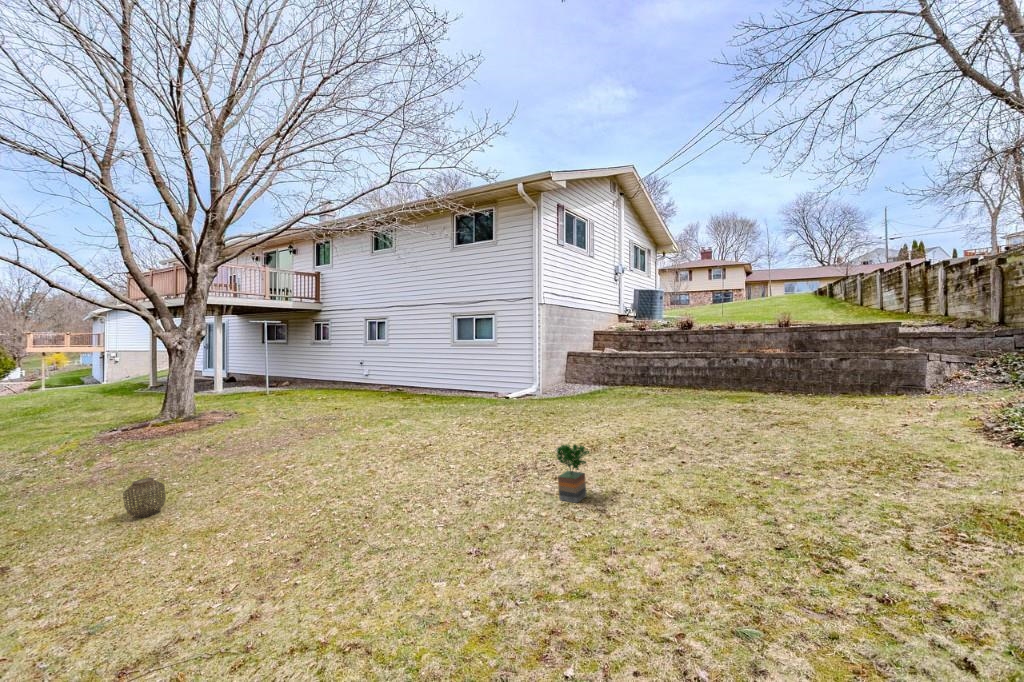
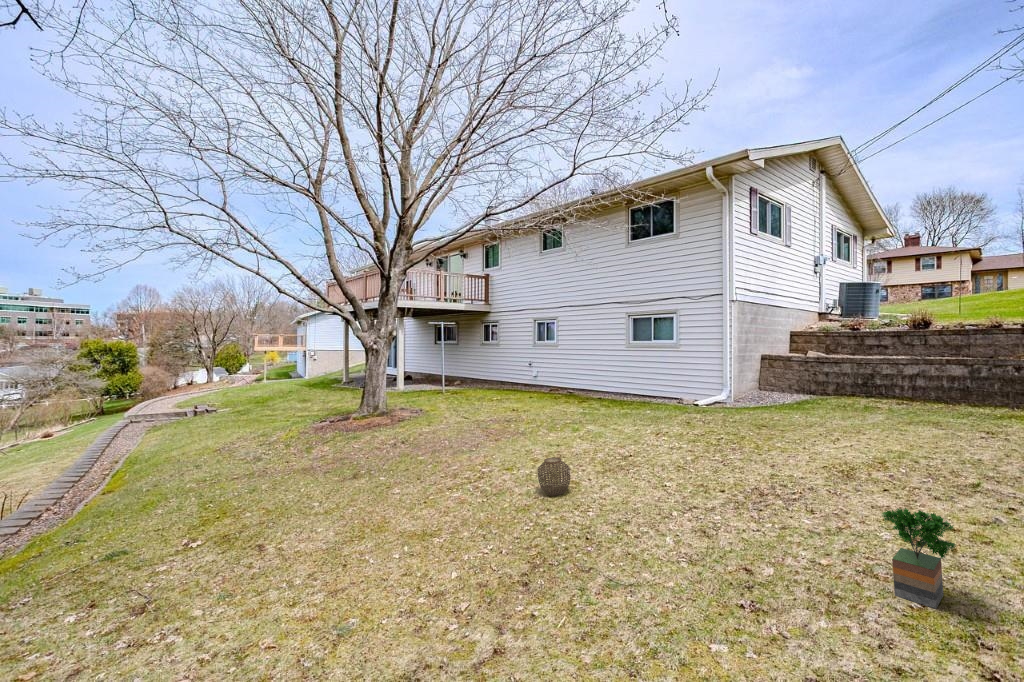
woven basket: present [123,478,166,518] -> present [537,457,570,496]

